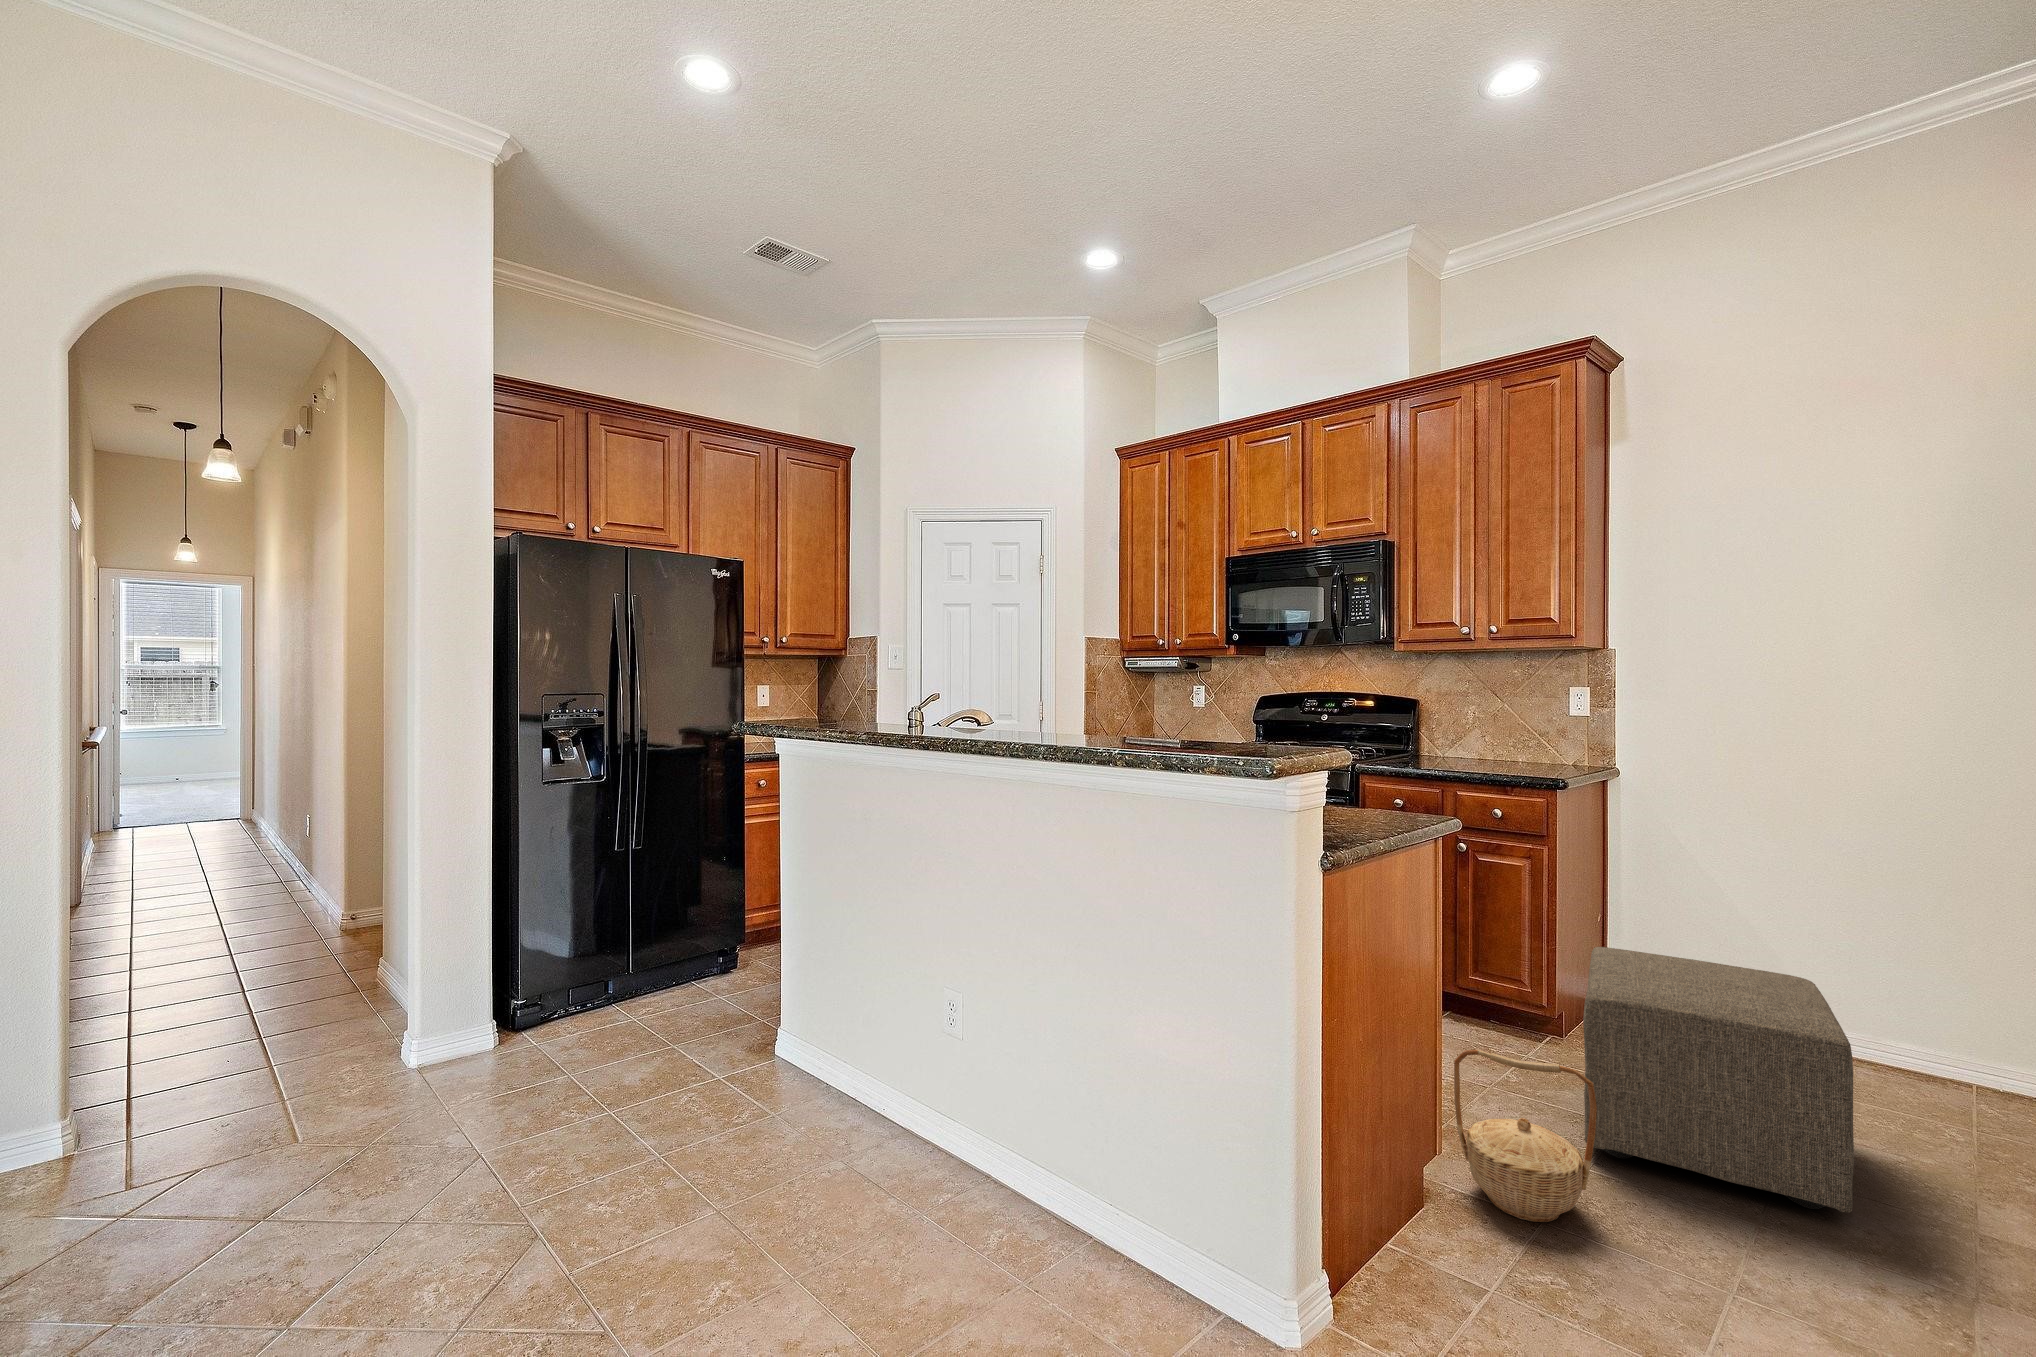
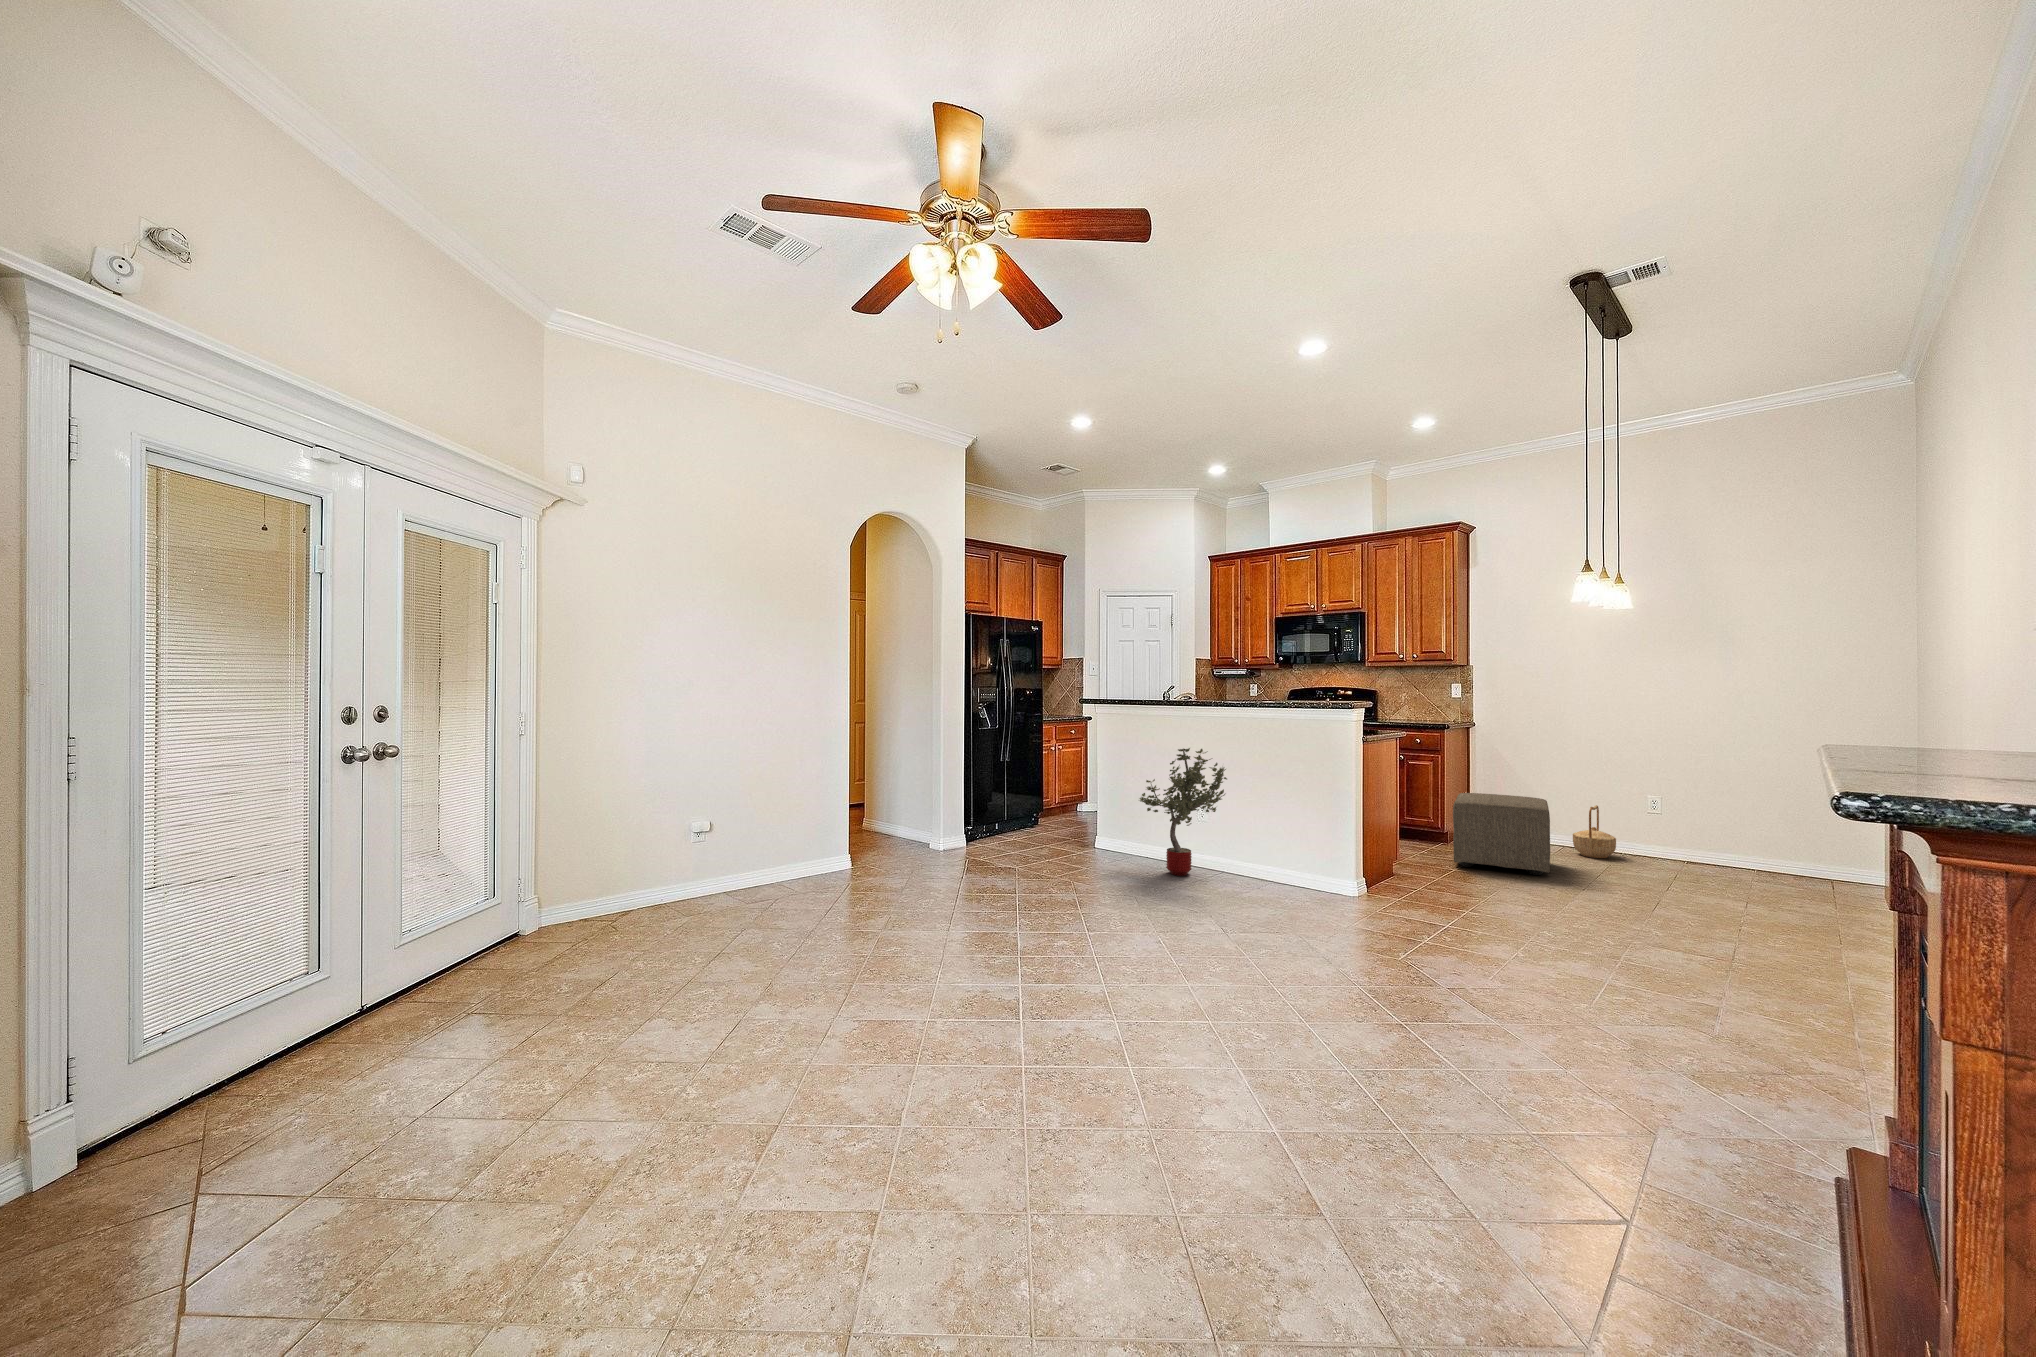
potted tree: none [806,871,989,1209] -> present [1140,748,1227,876]
basket: present [1454,1050,1597,1222] -> present [1573,805,1616,858]

